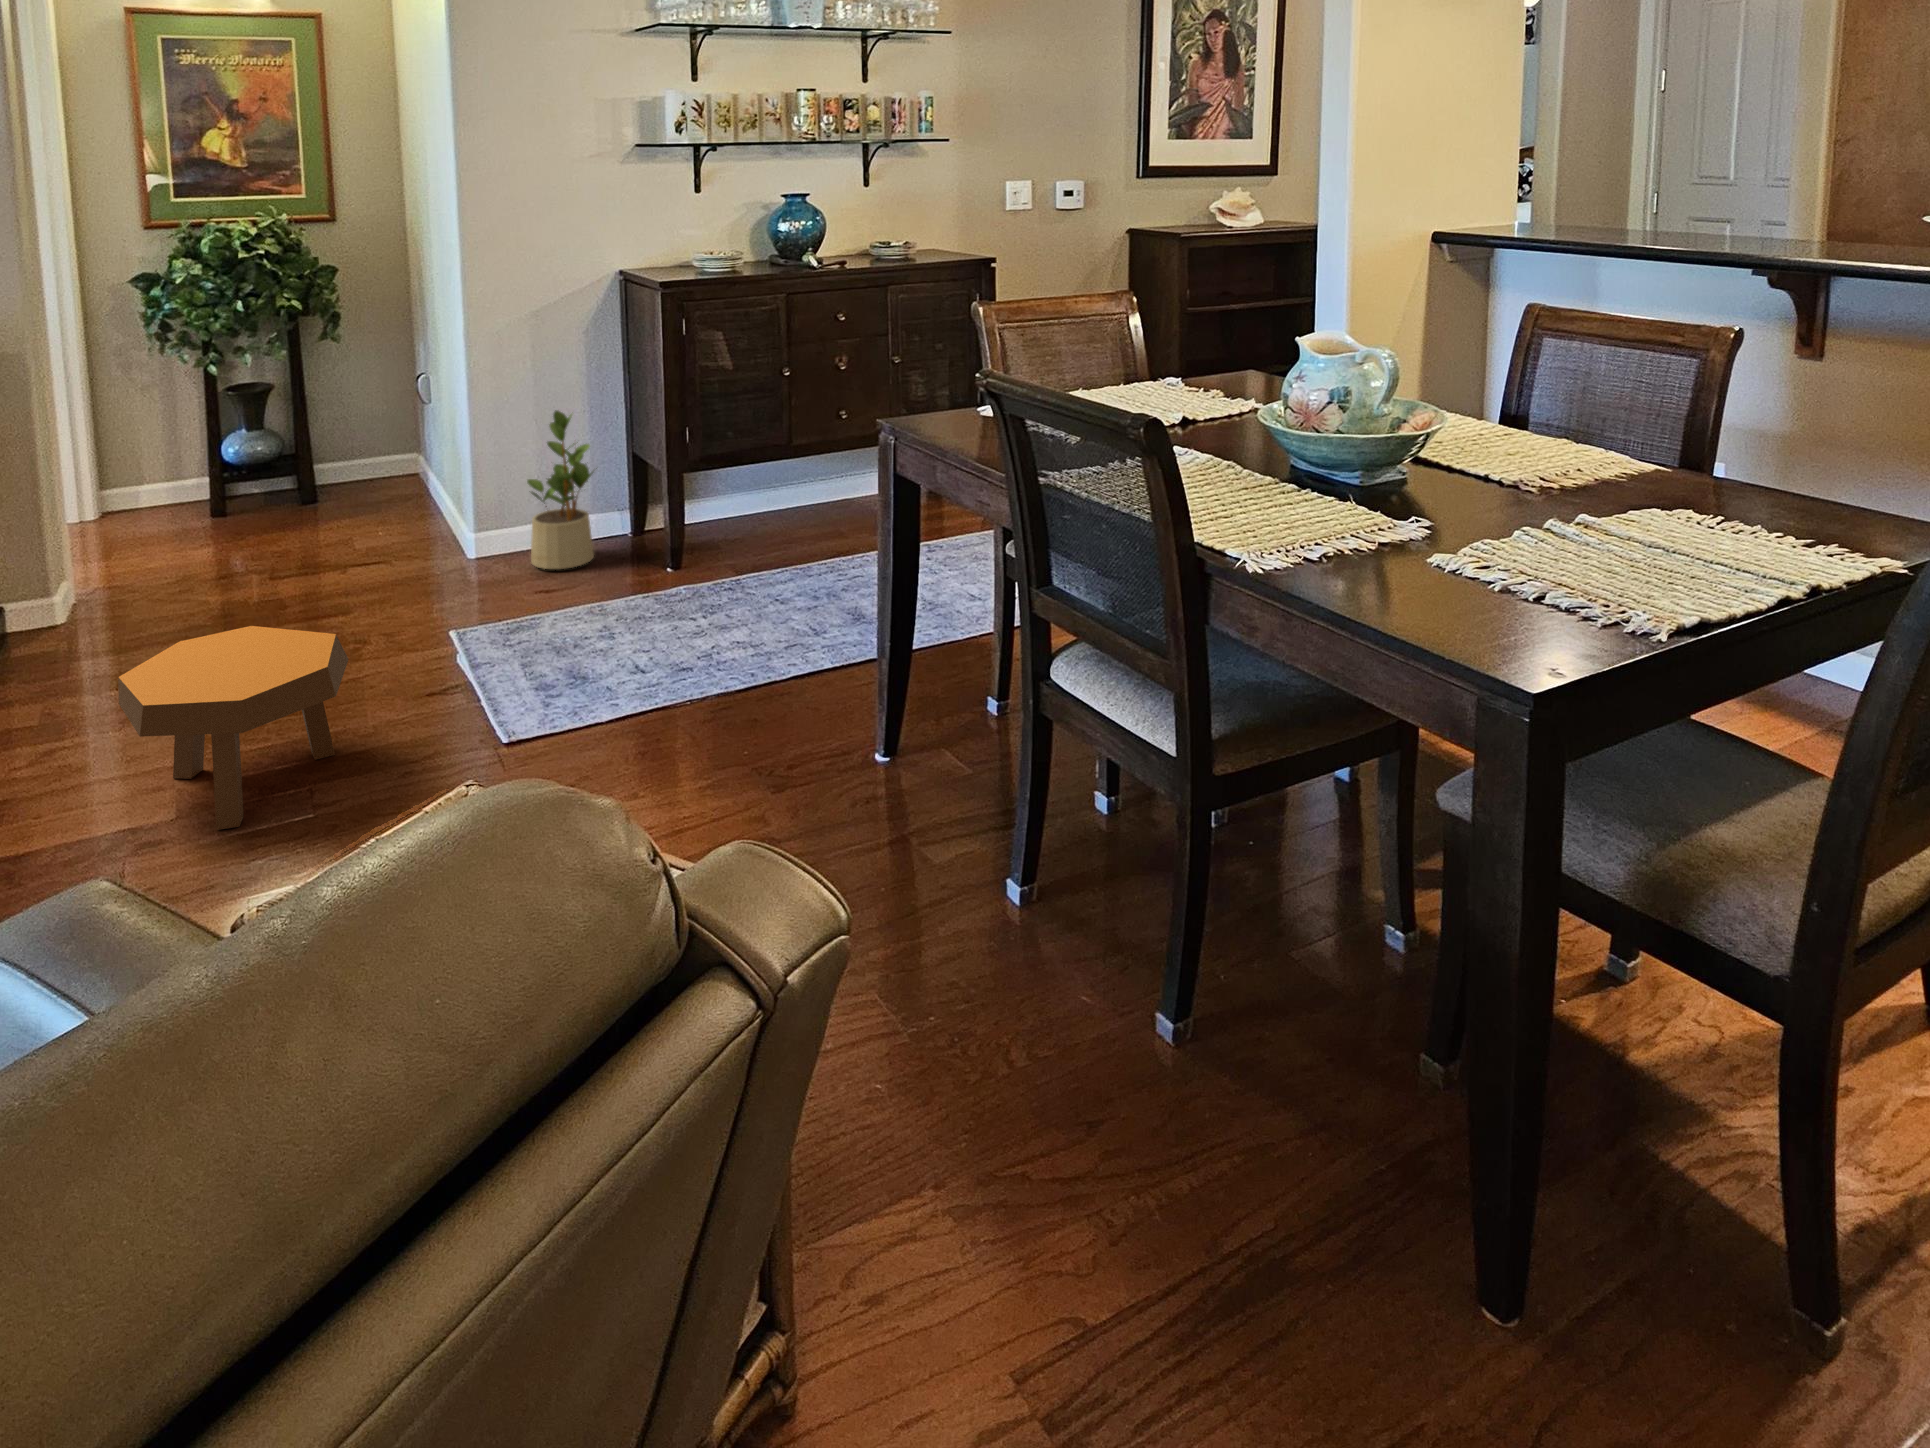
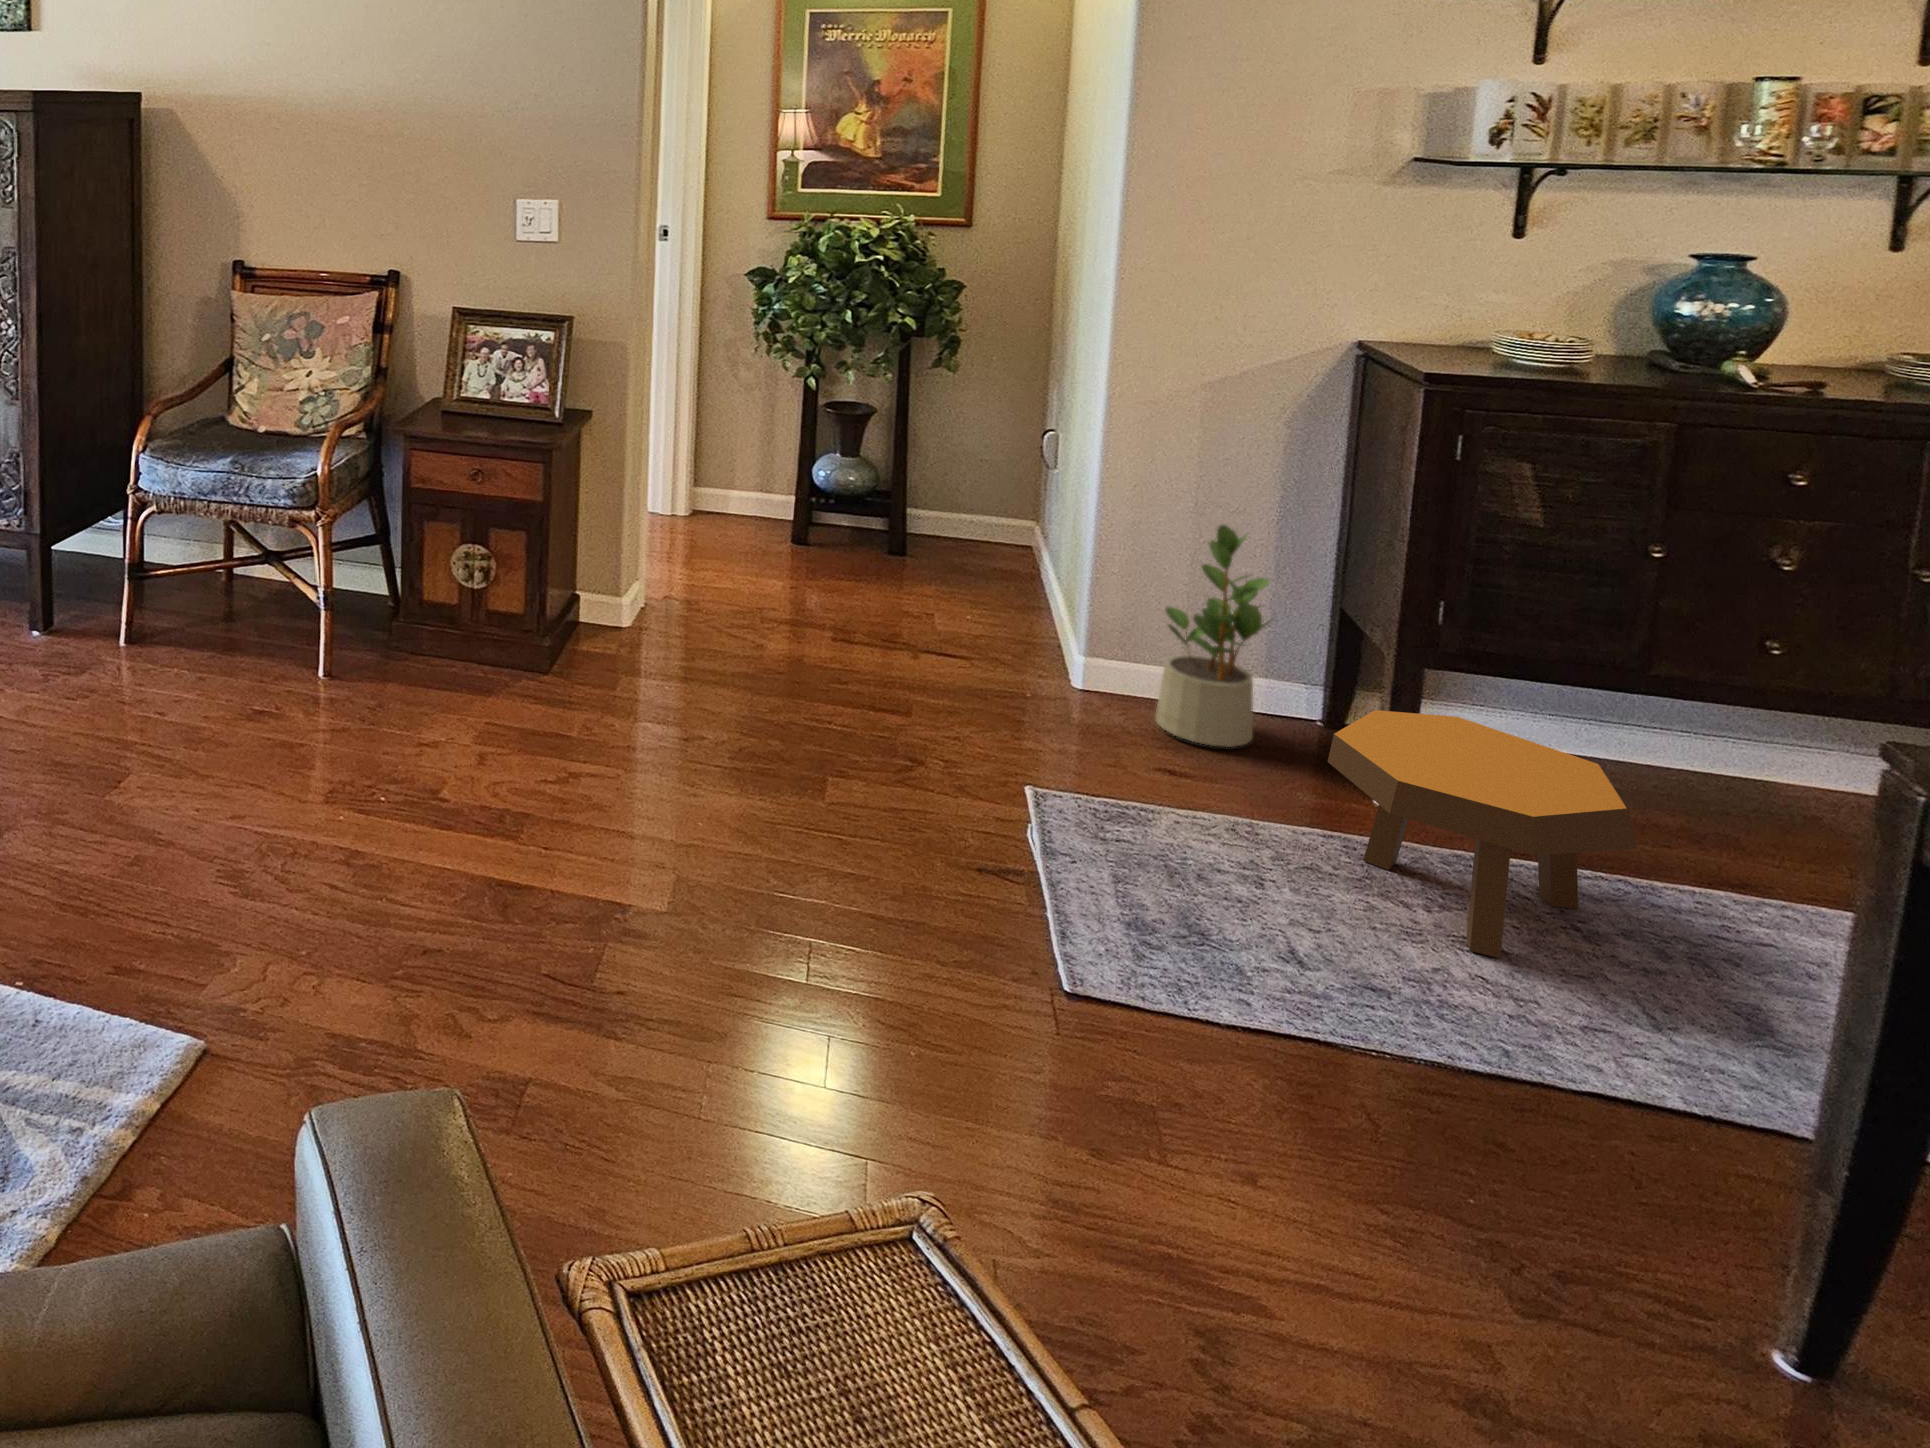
footstool: present [118,626,349,830] -> present [1328,710,1637,958]

